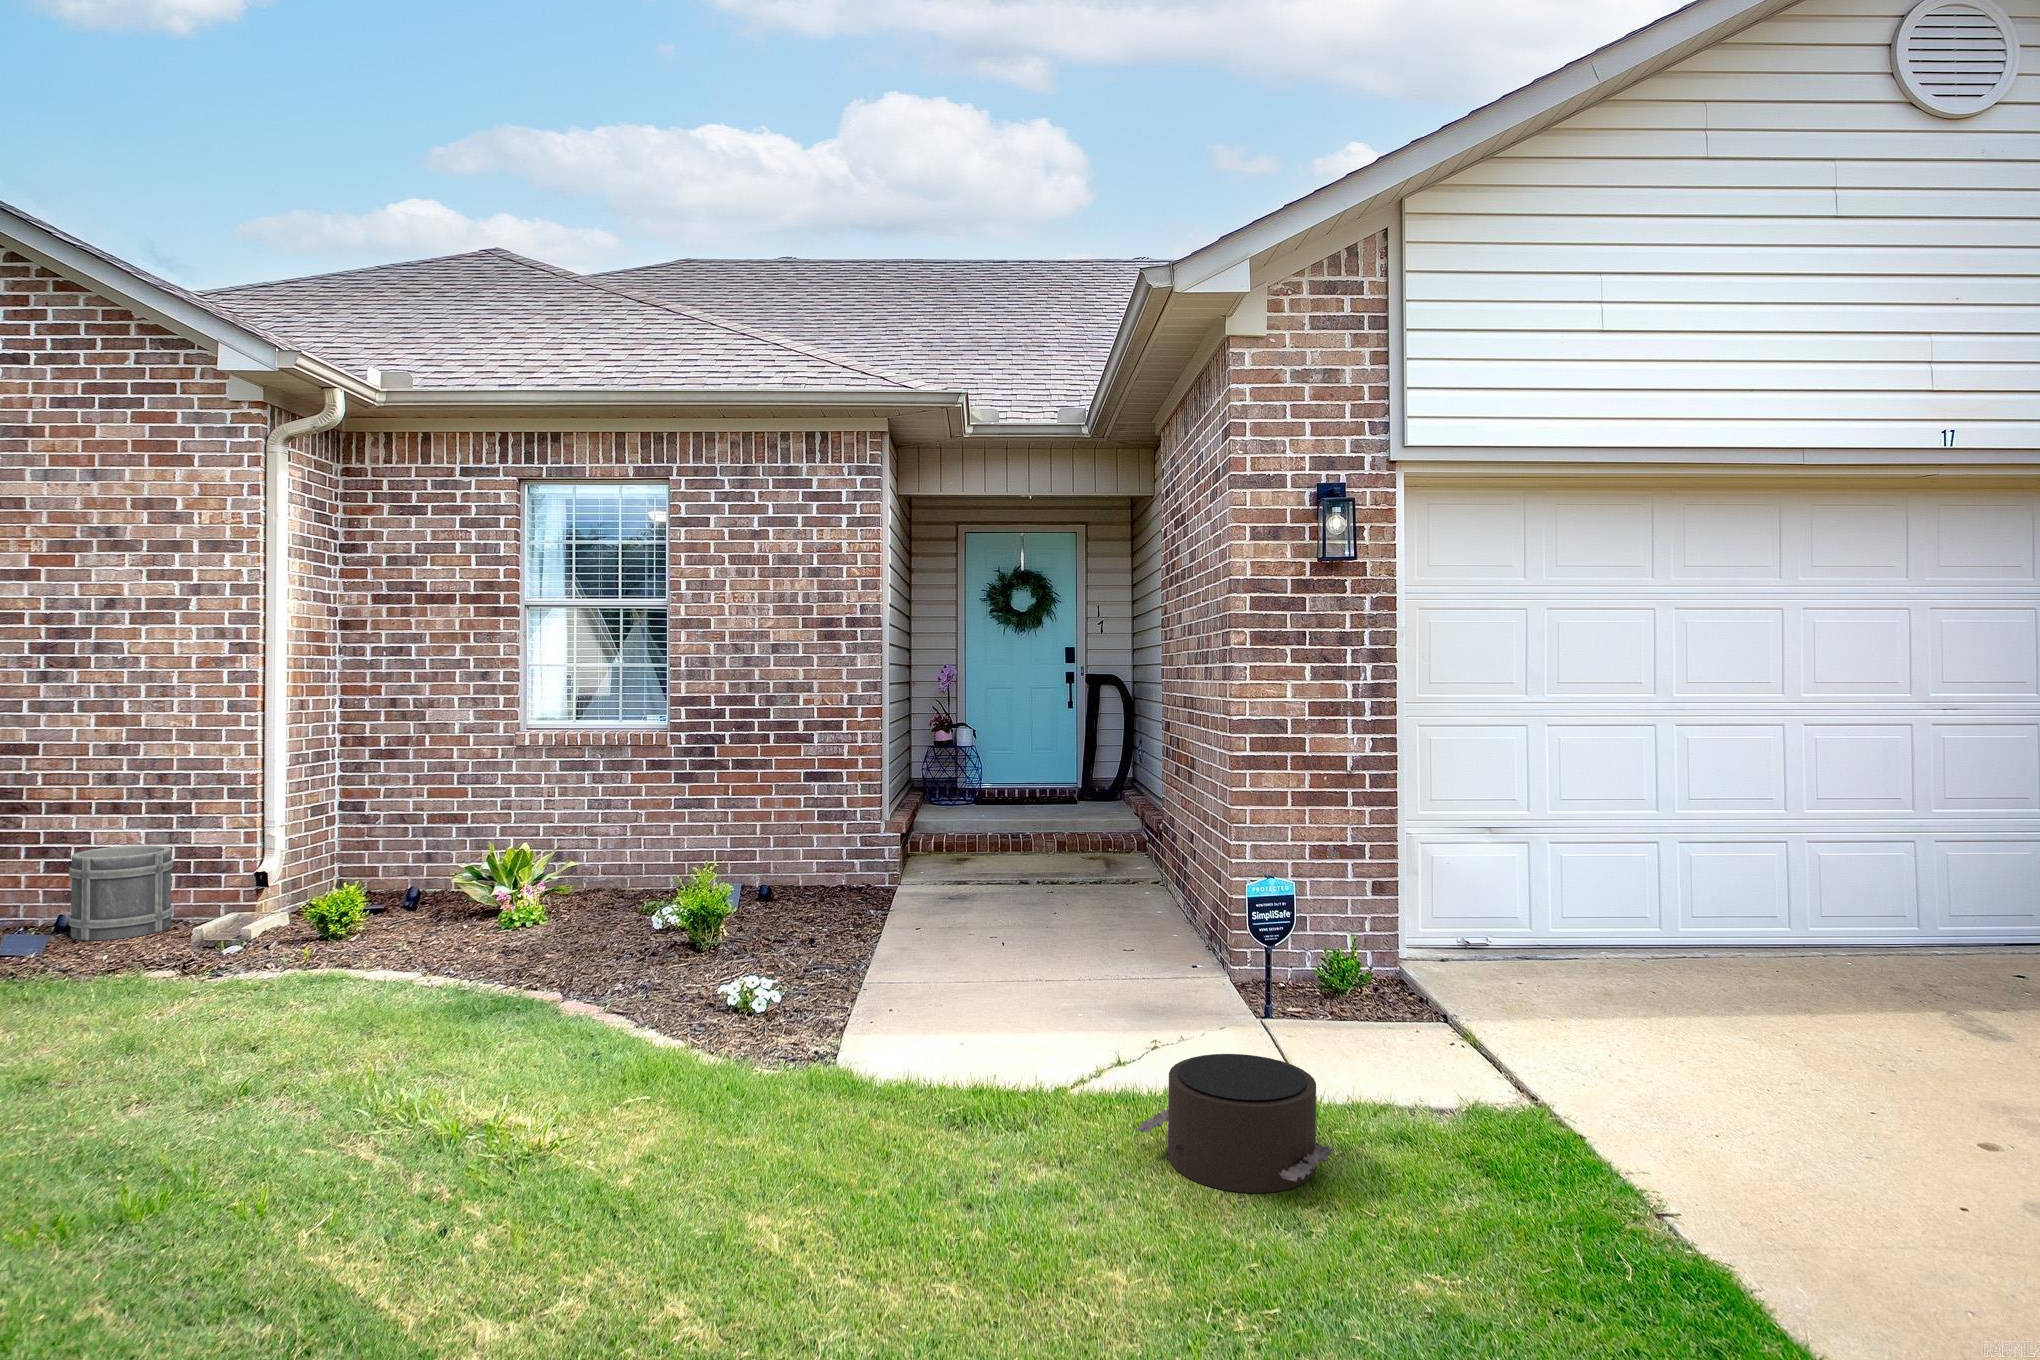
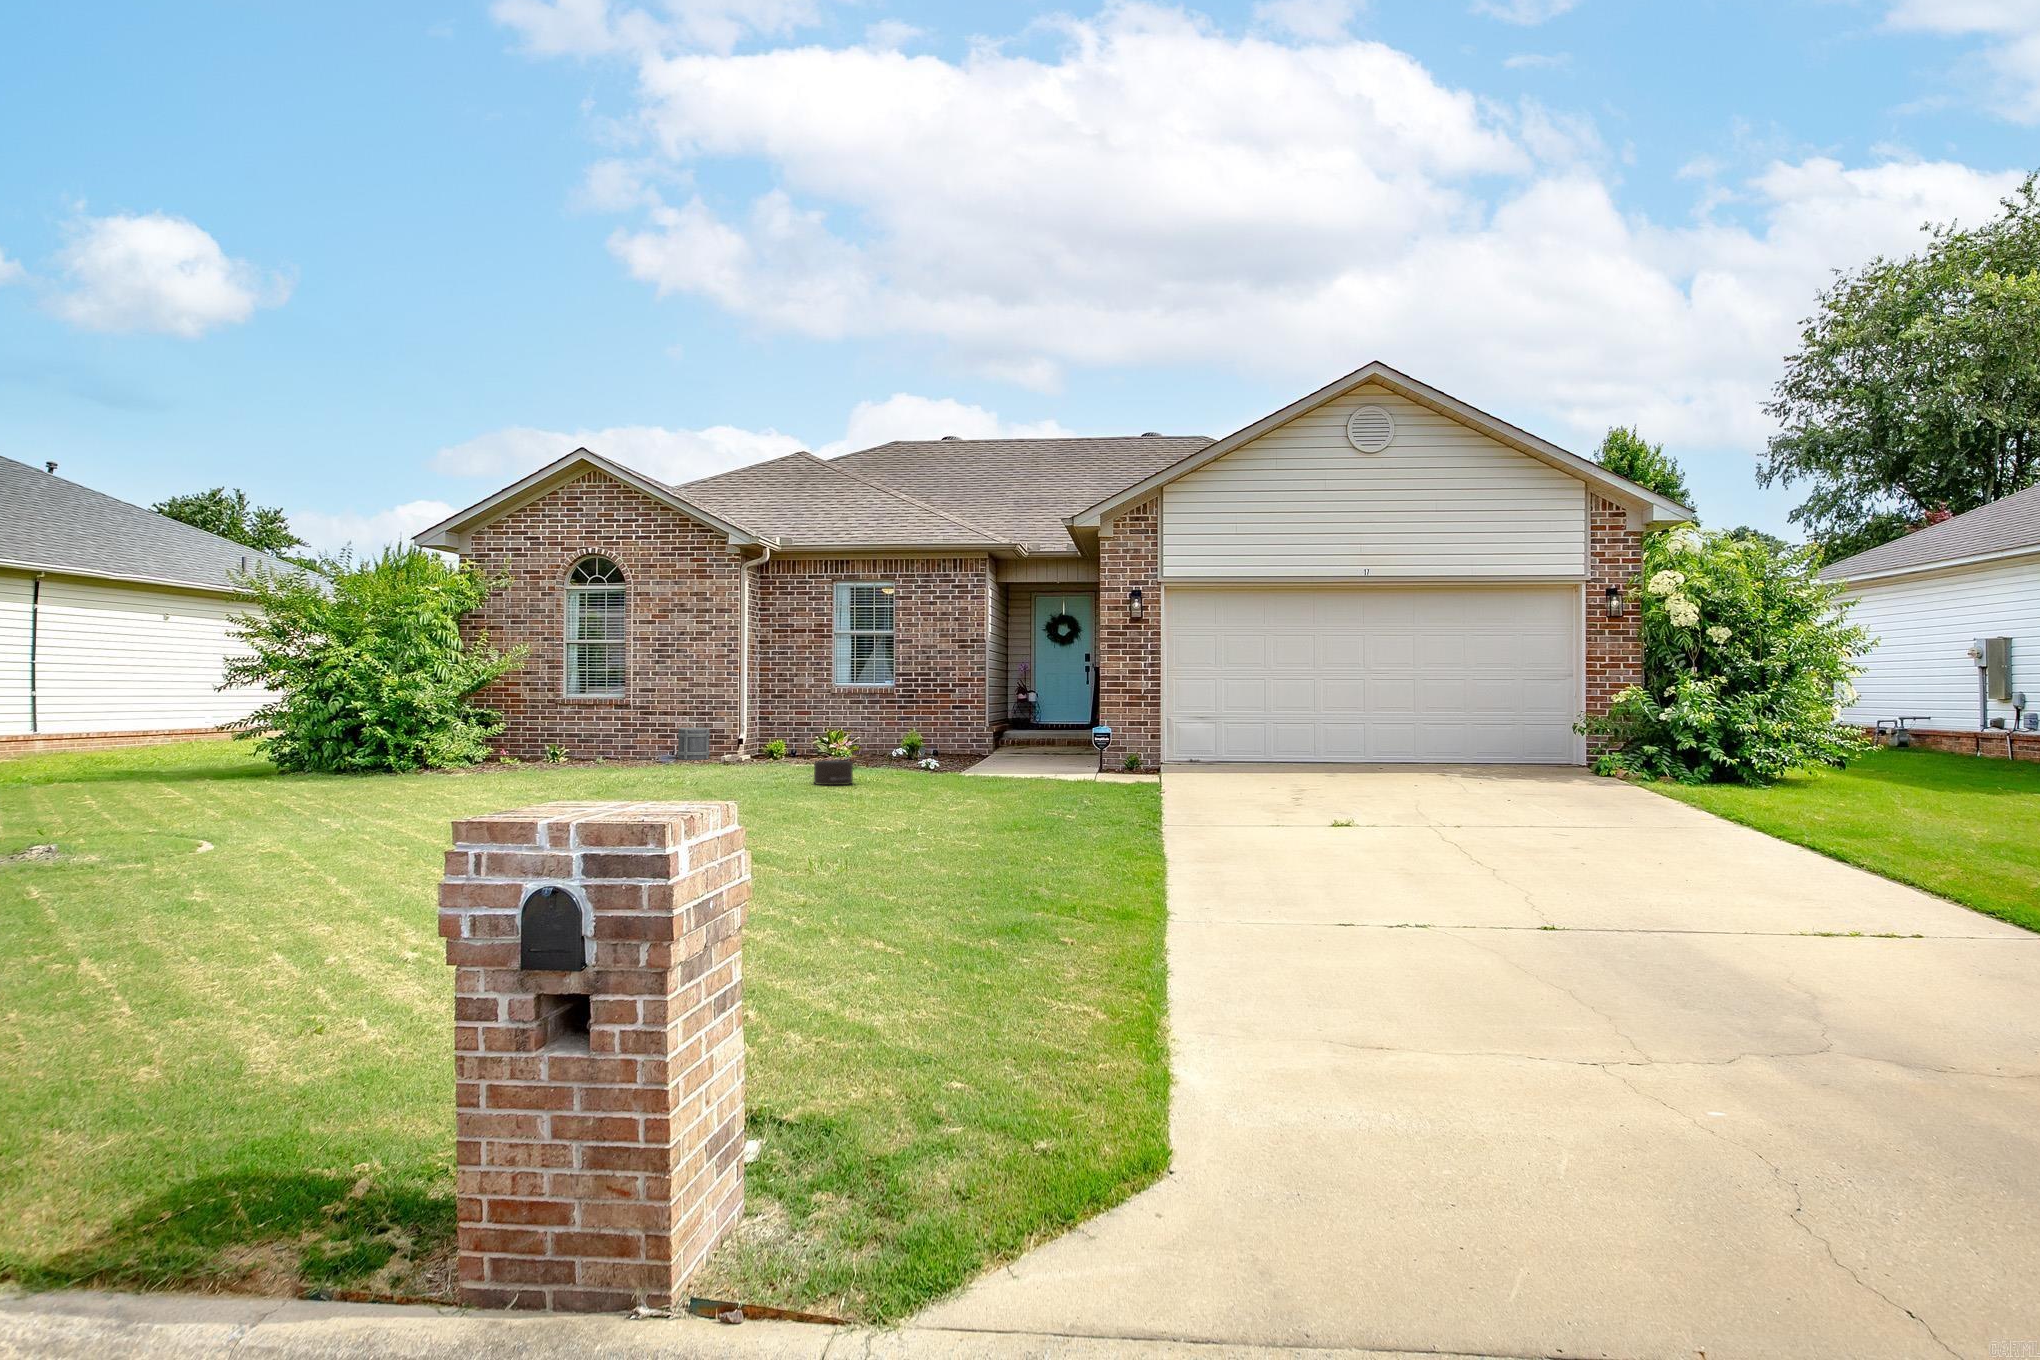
pouf: present [1136,1054,1334,1193] -> present [814,760,853,785]

